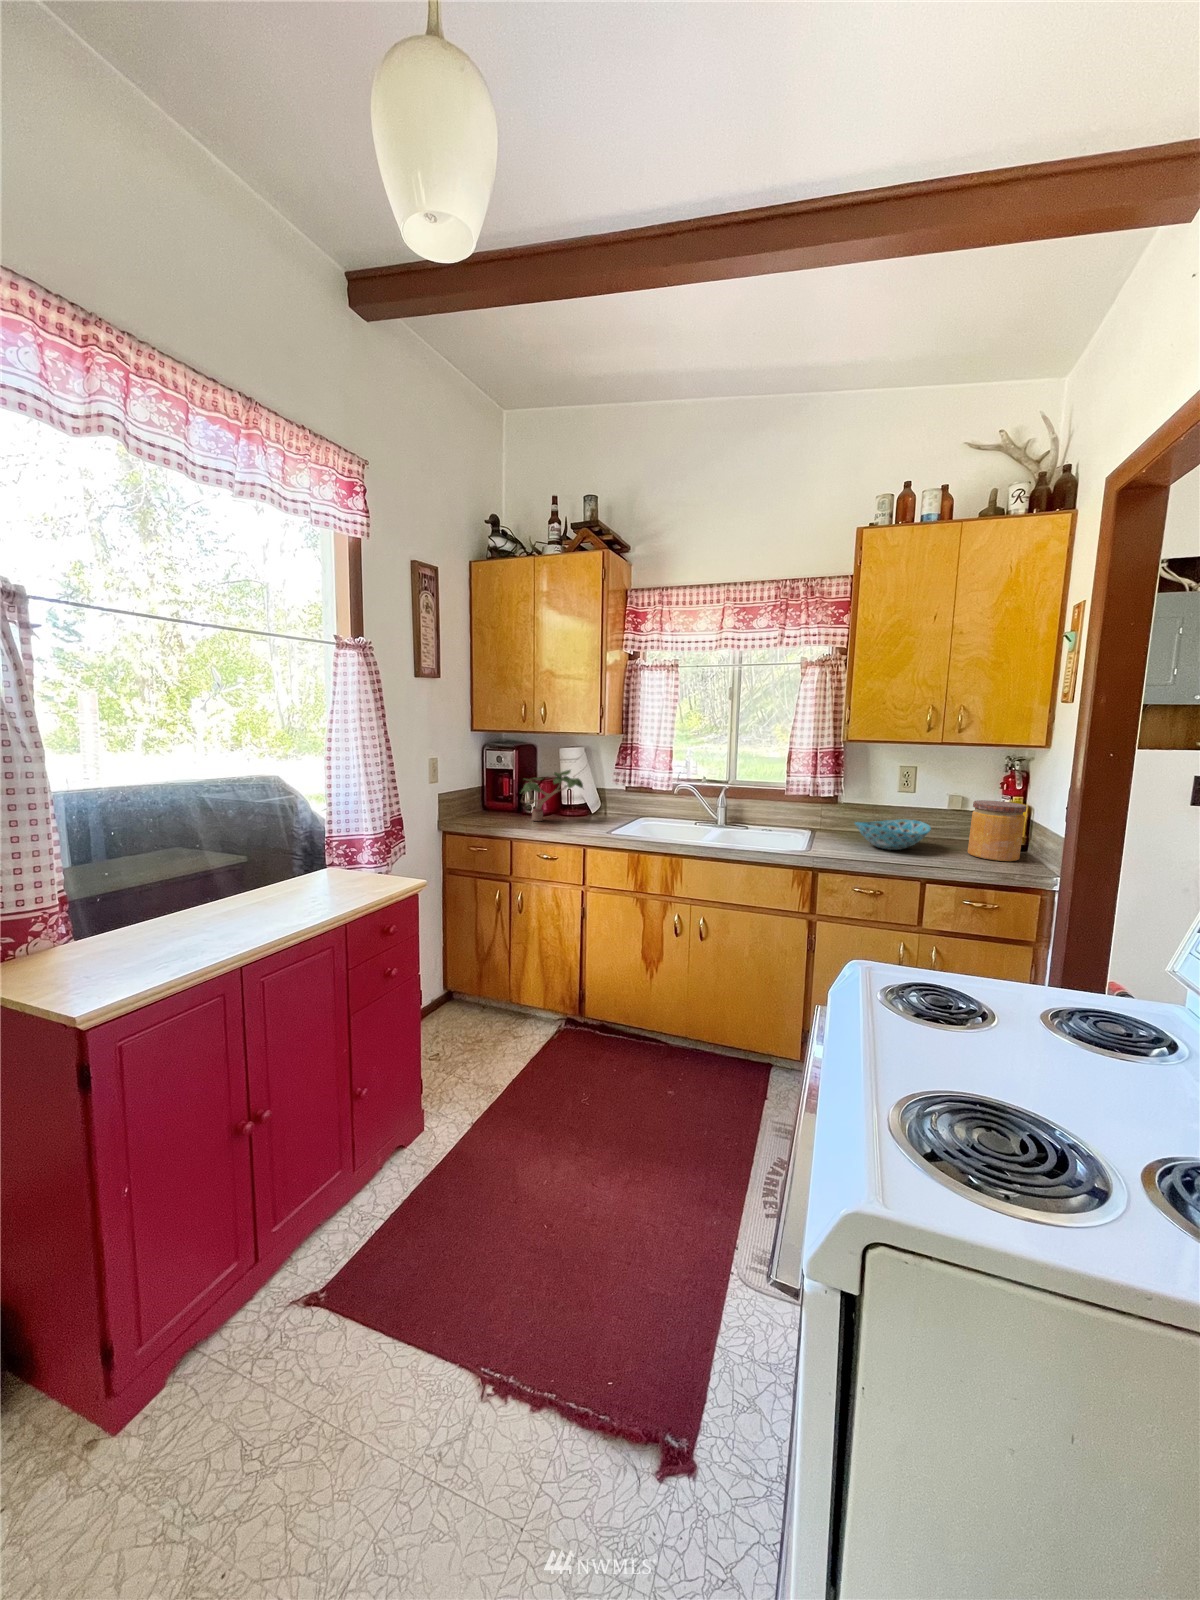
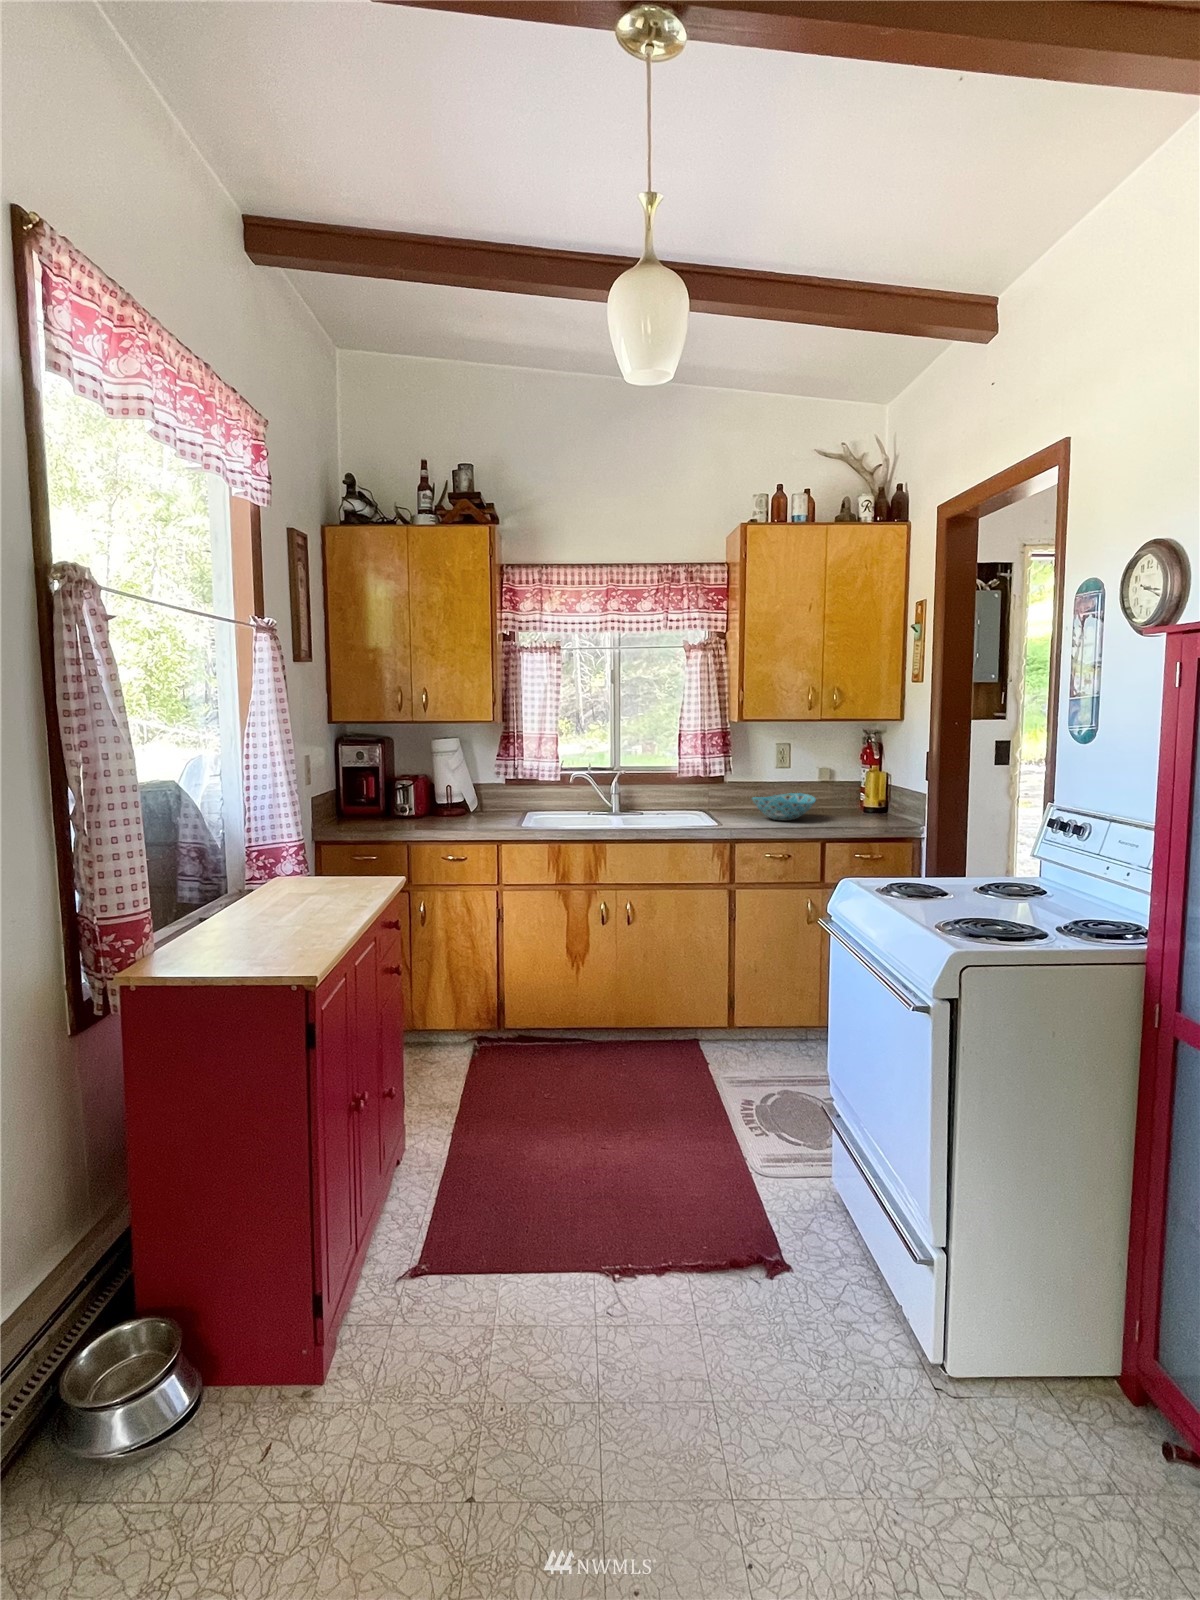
potted plant: present [522,770,583,821] -> none [397,760,484,822]
jar: present [968,800,1027,861] -> none [846,771,889,821]

